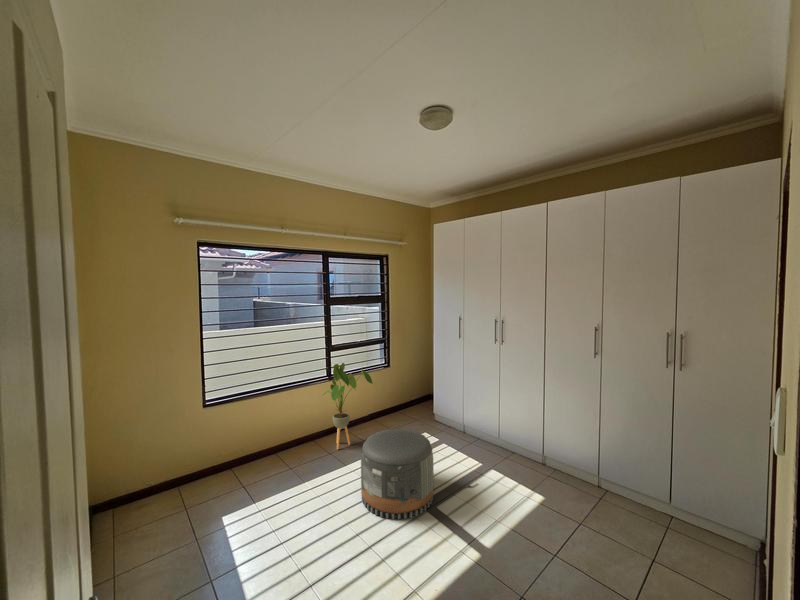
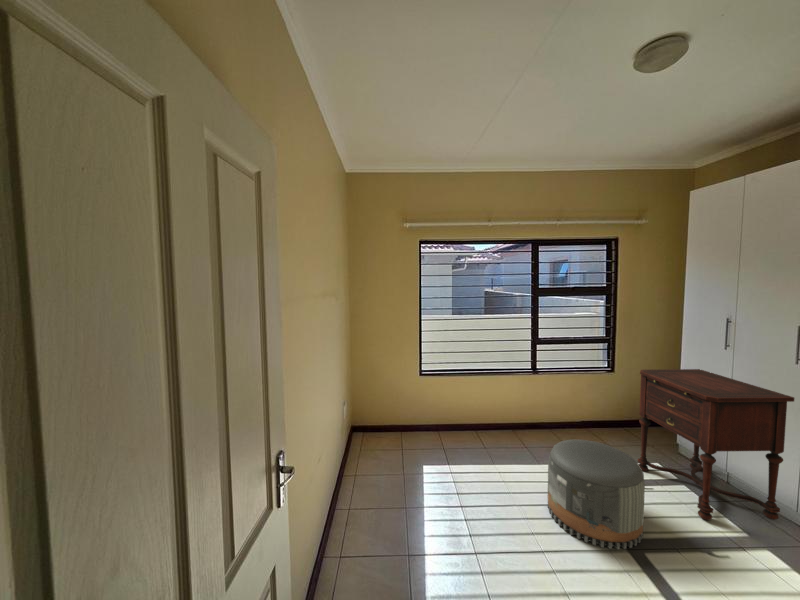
side table: none [414,355,498,465] -> present [638,369,794,520]
house plant: present [323,363,373,449] -> none [522,358,582,446]

